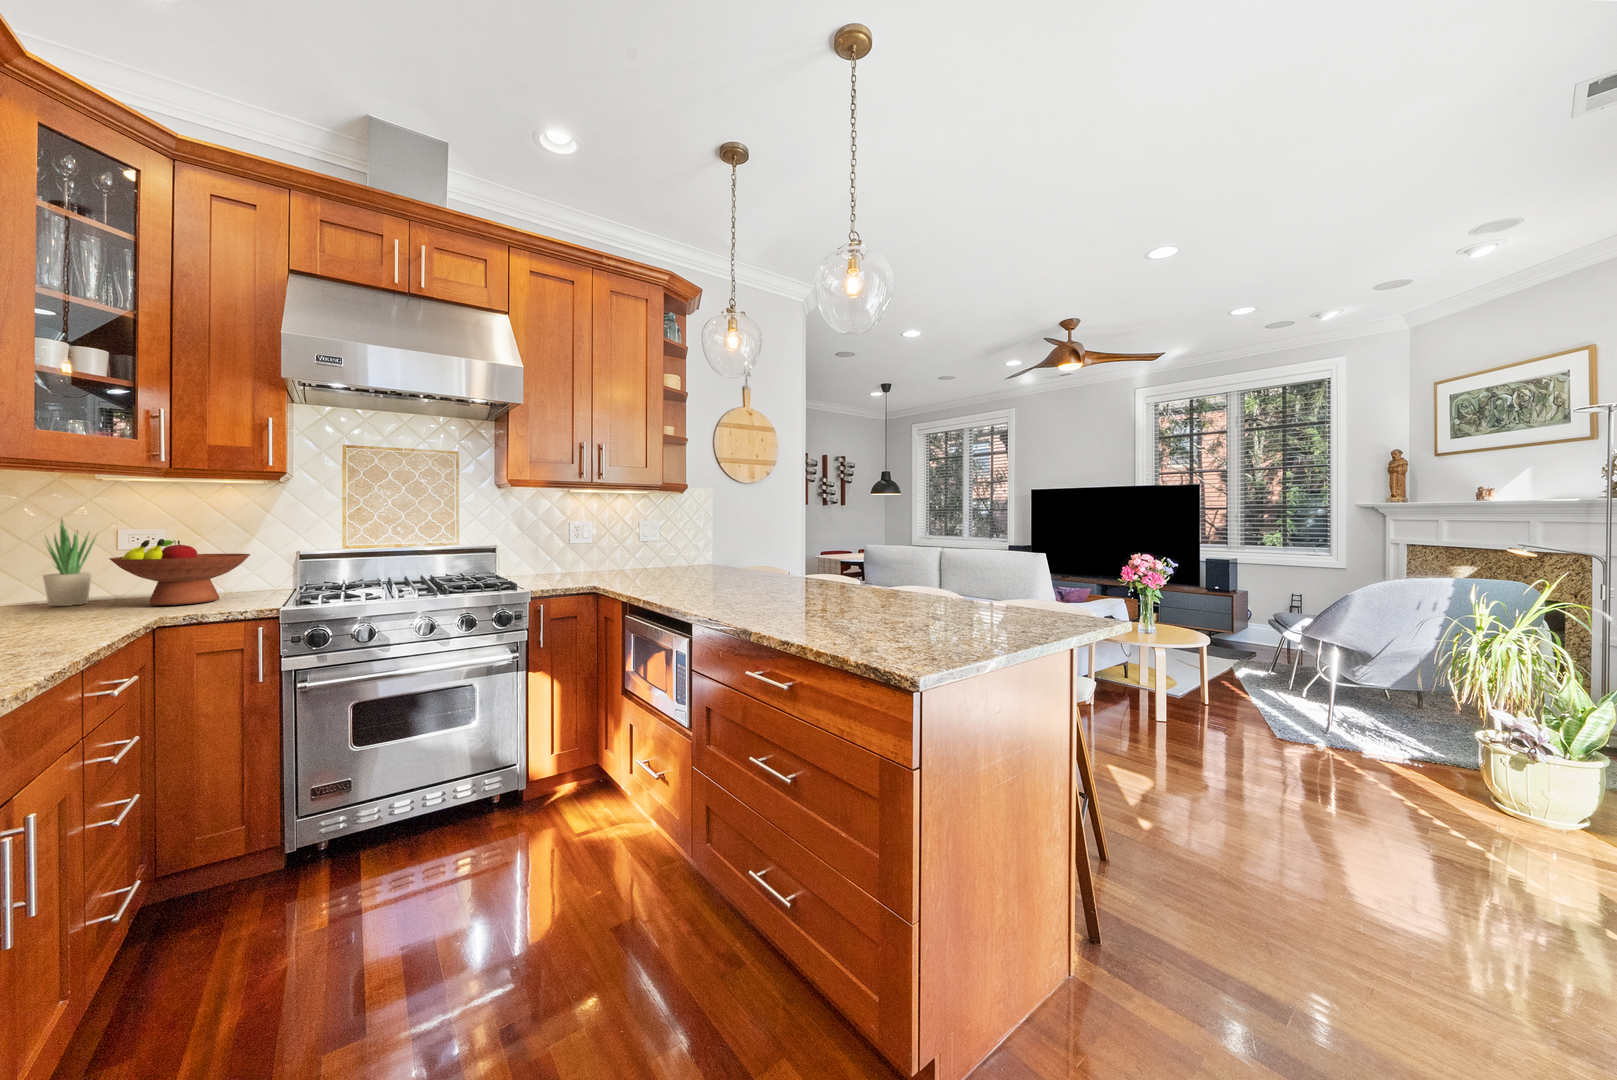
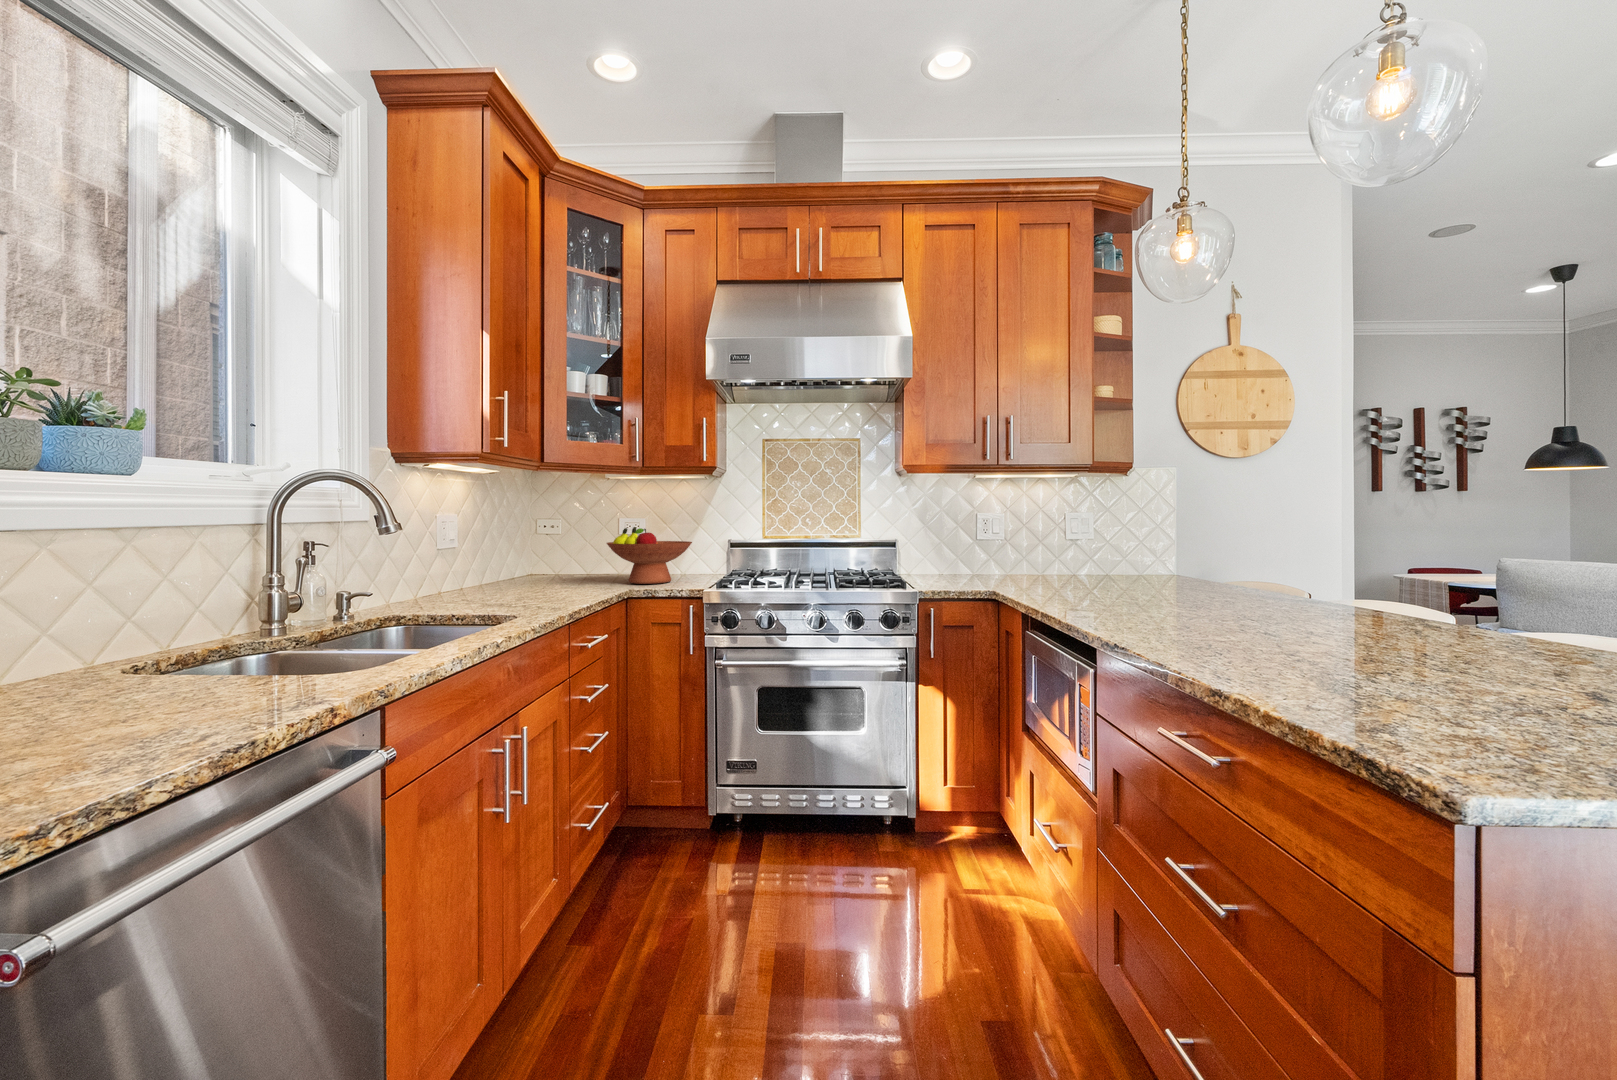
potted plant: present [43,520,96,606] -> none [576,510,606,580]

